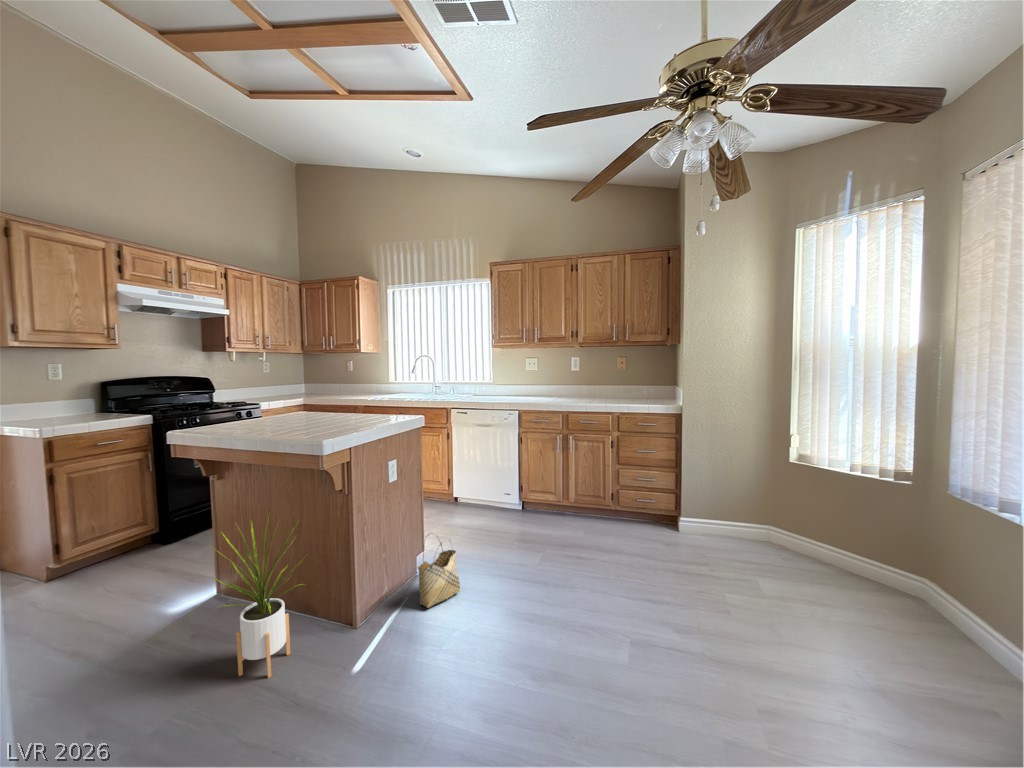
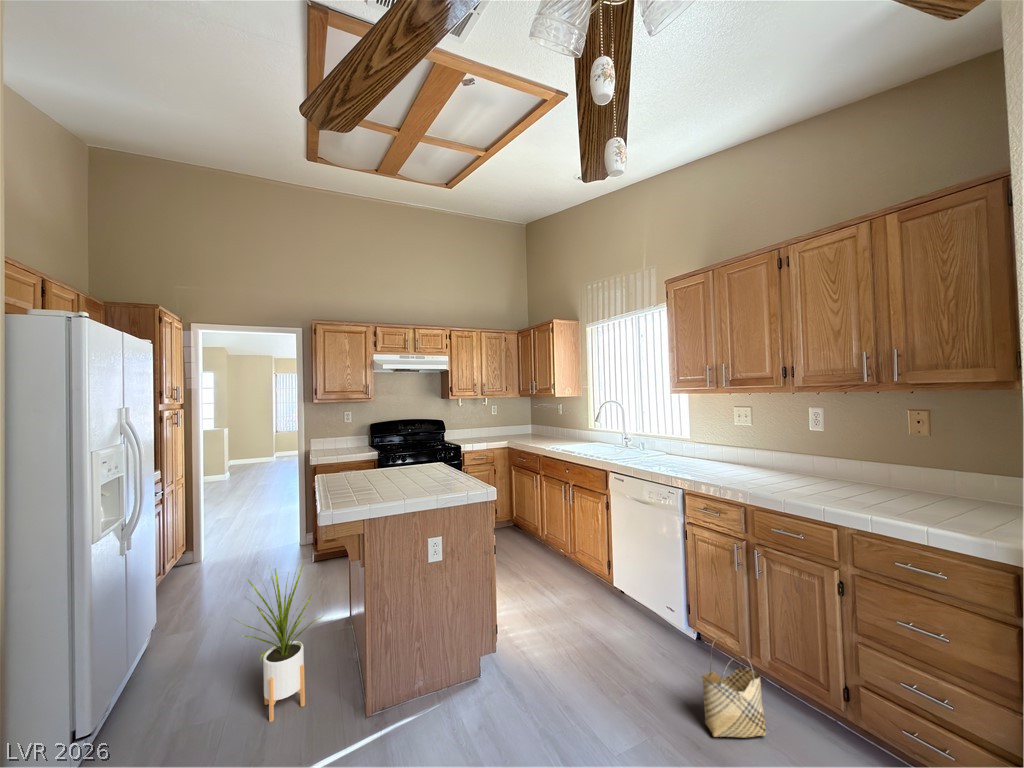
woven basket: present [418,533,460,608] -> present [701,636,766,737]

